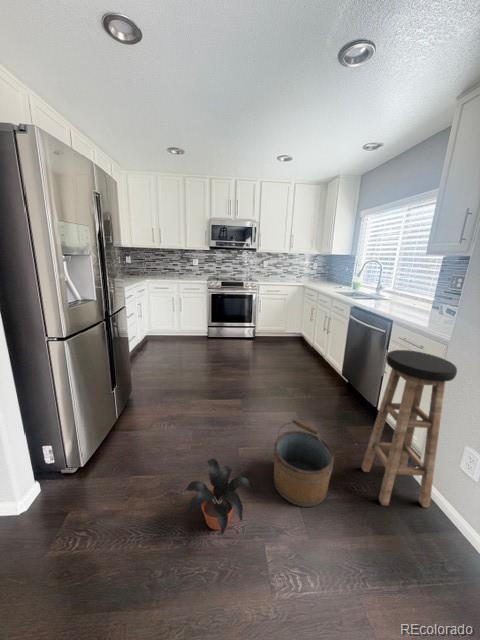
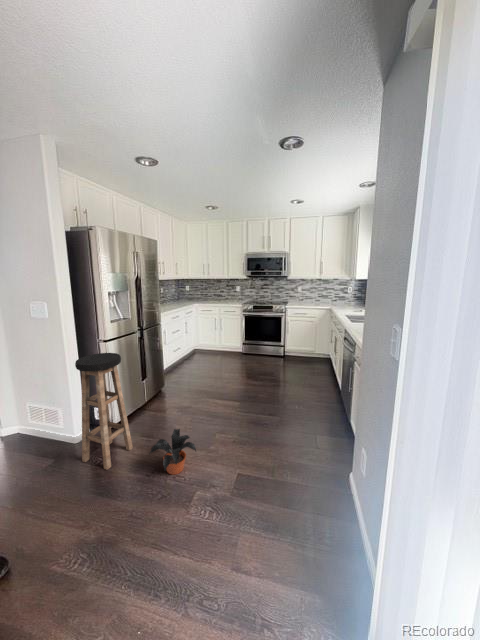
bar stool: present [362,350,457,508] -> present [75,353,133,470]
bucket: present [274,420,334,507] -> none [222,411,266,478]

